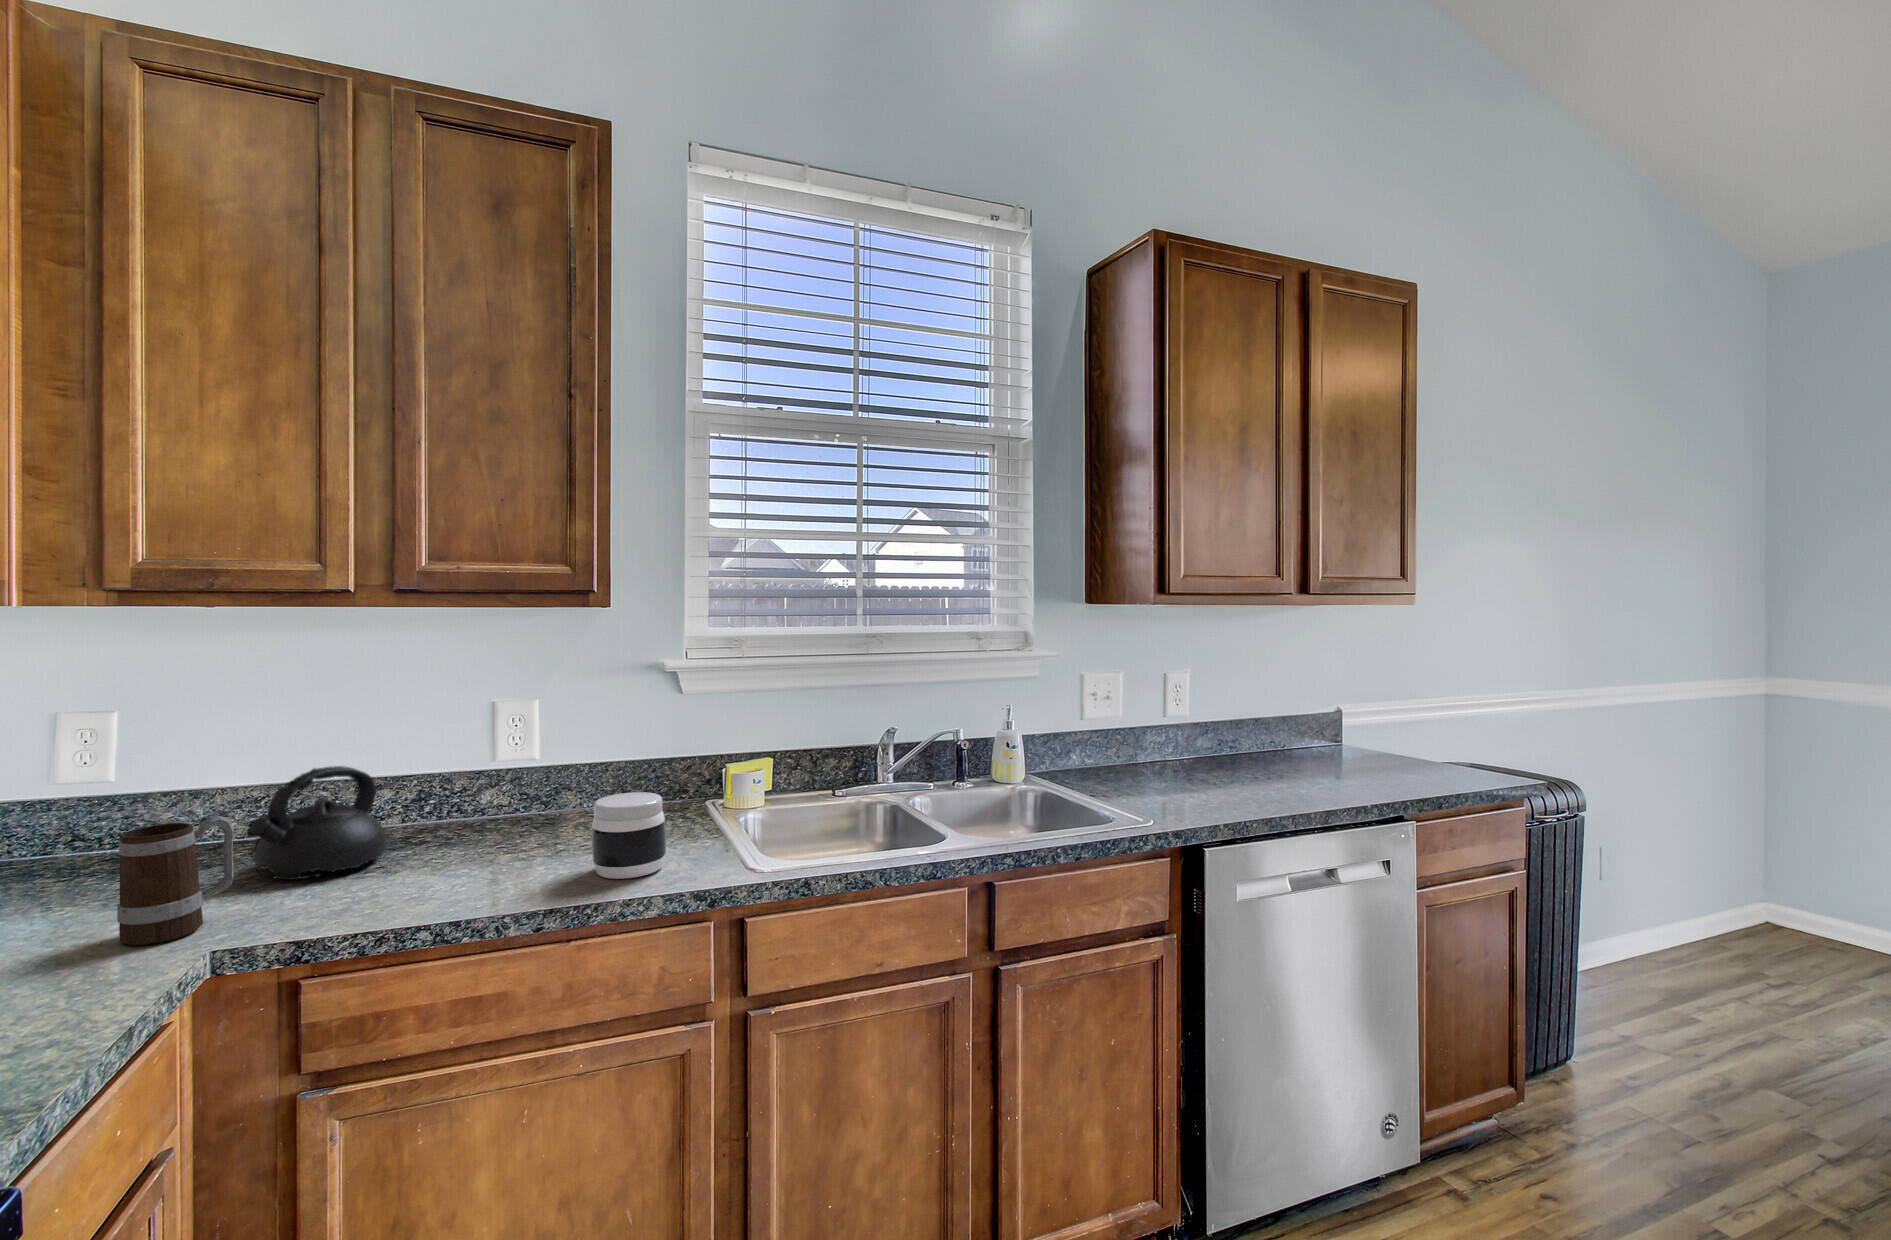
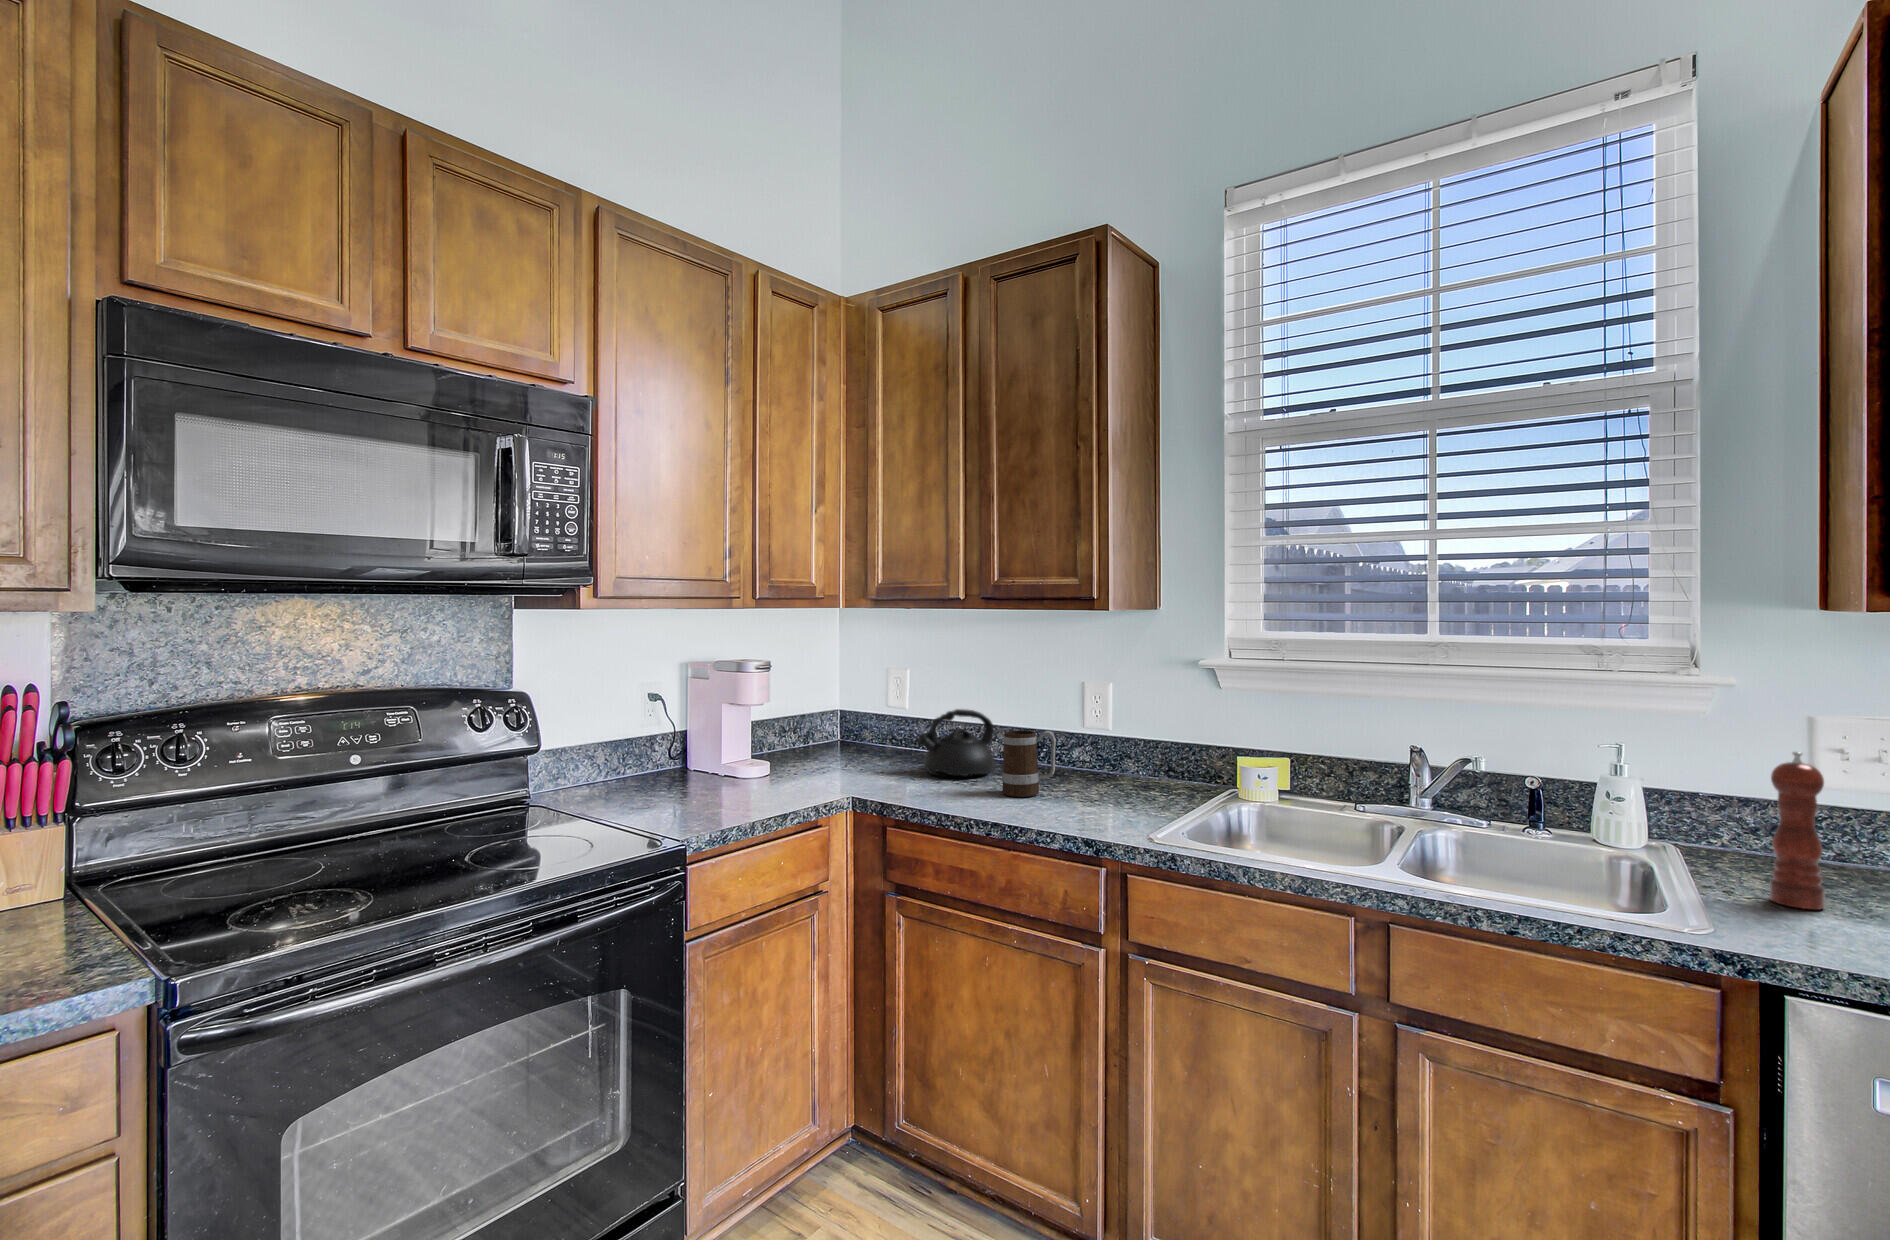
pepper mill: none [1119,694,1145,793] -> present [1770,752,1825,909]
jar: present [592,792,666,879] -> none [1054,755,1110,820]
mug: present [117,816,234,945] -> present [1002,730,1056,797]

